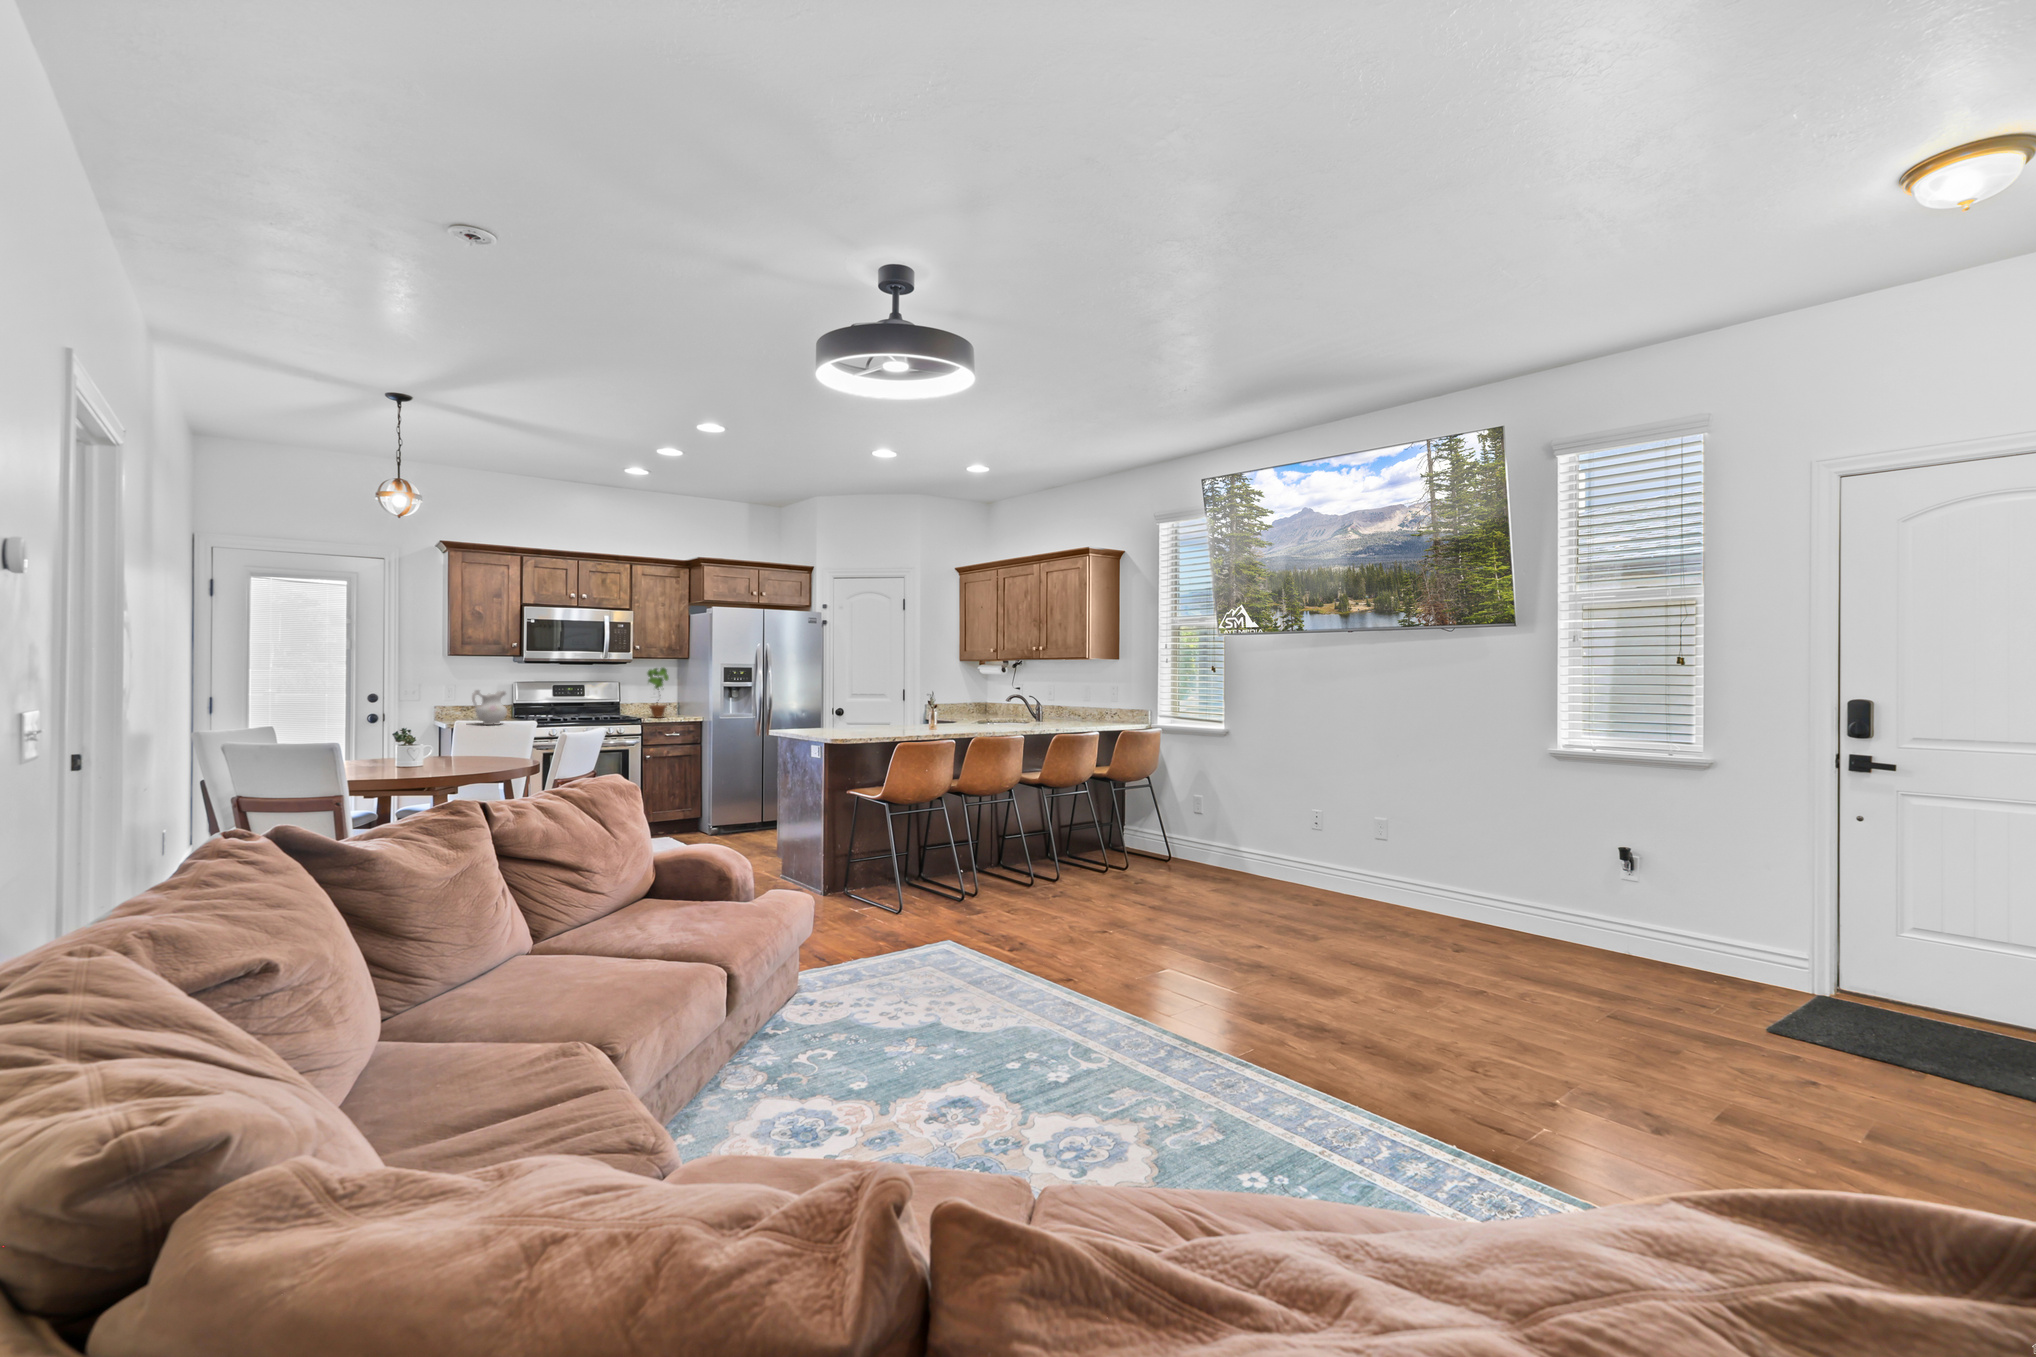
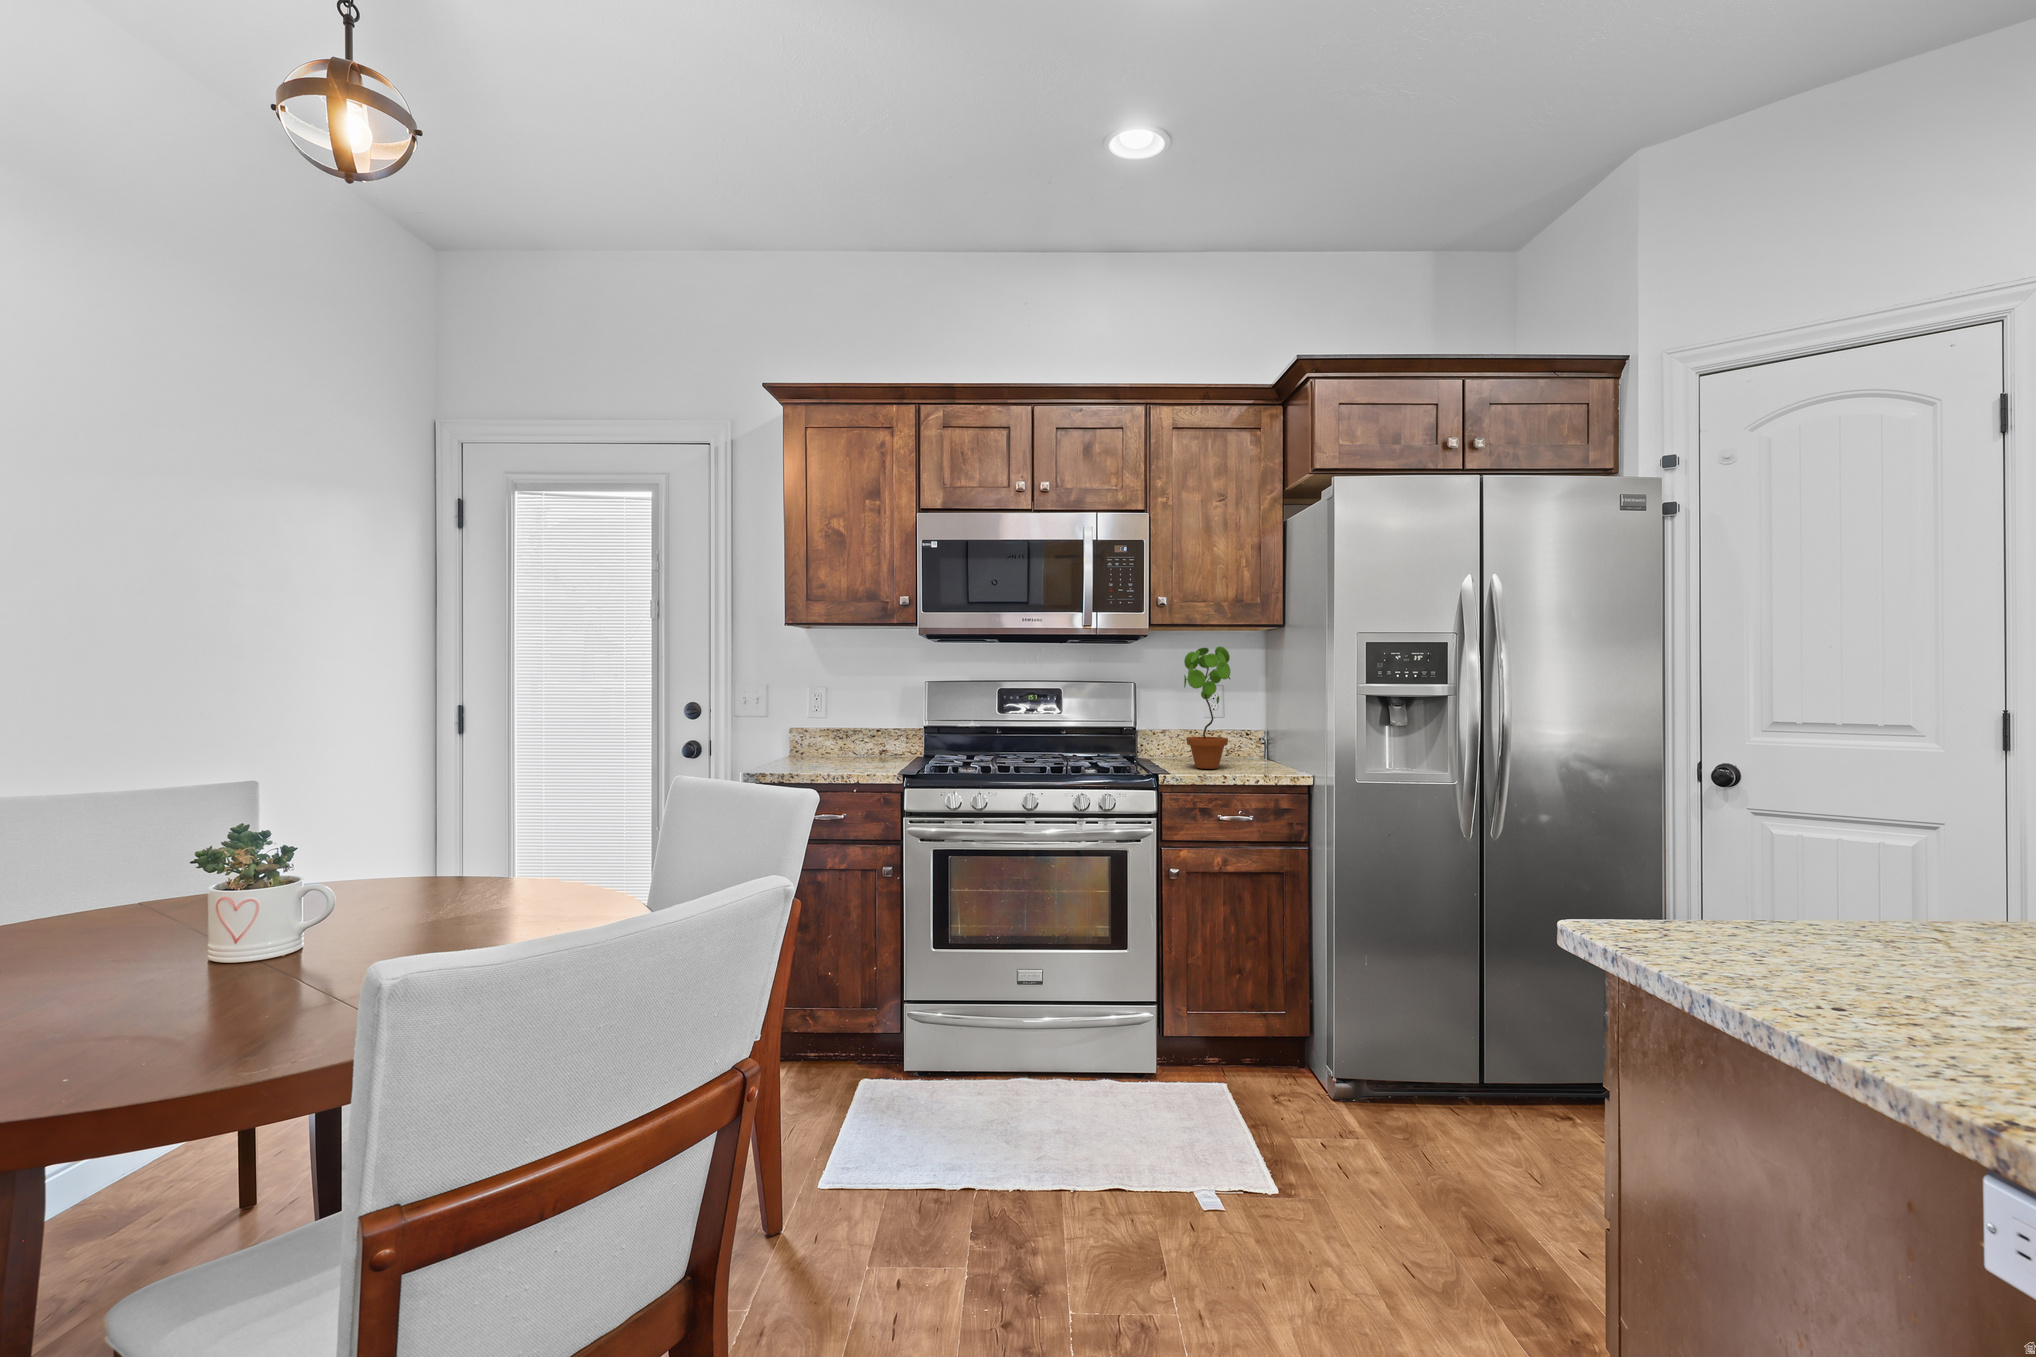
ceramic pitcher: present [472,690,507,725] -> none [811,696,879,774]

